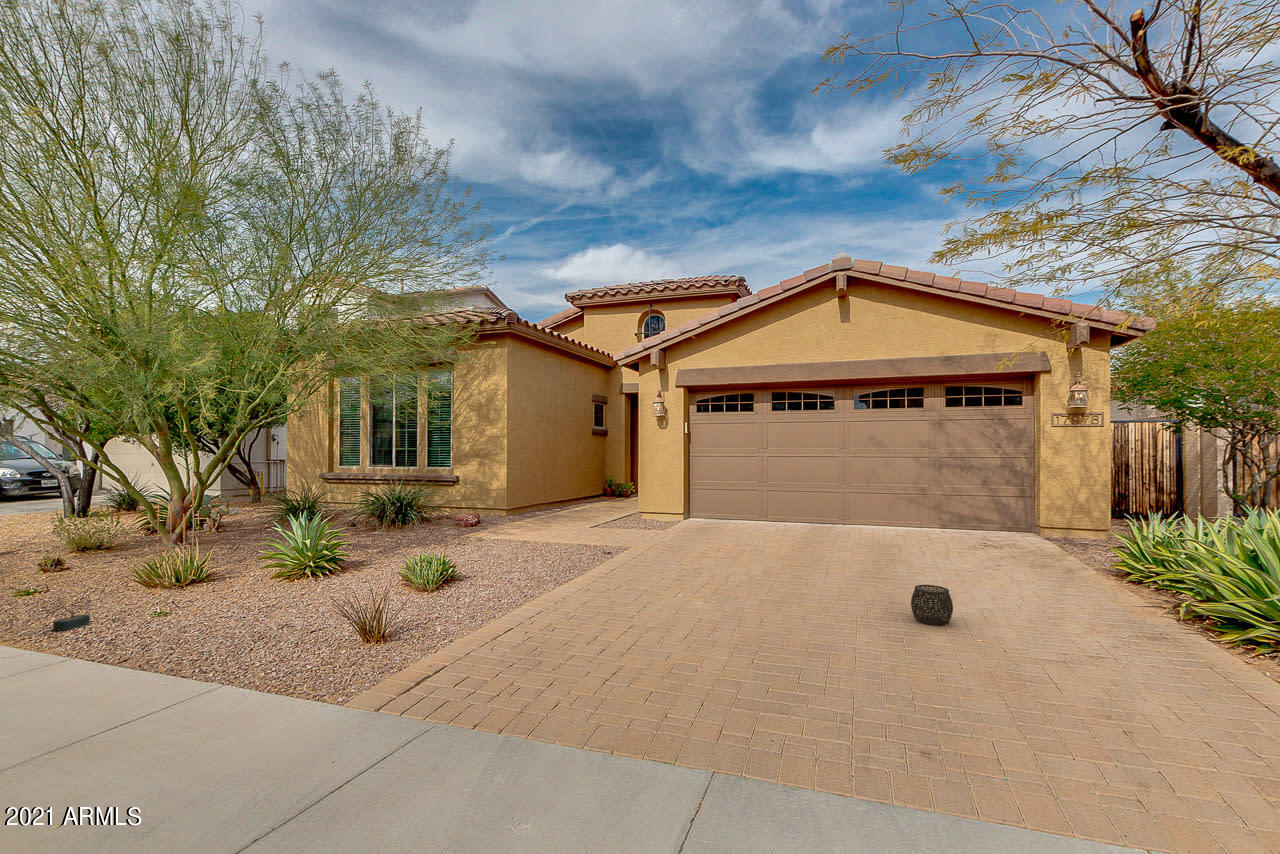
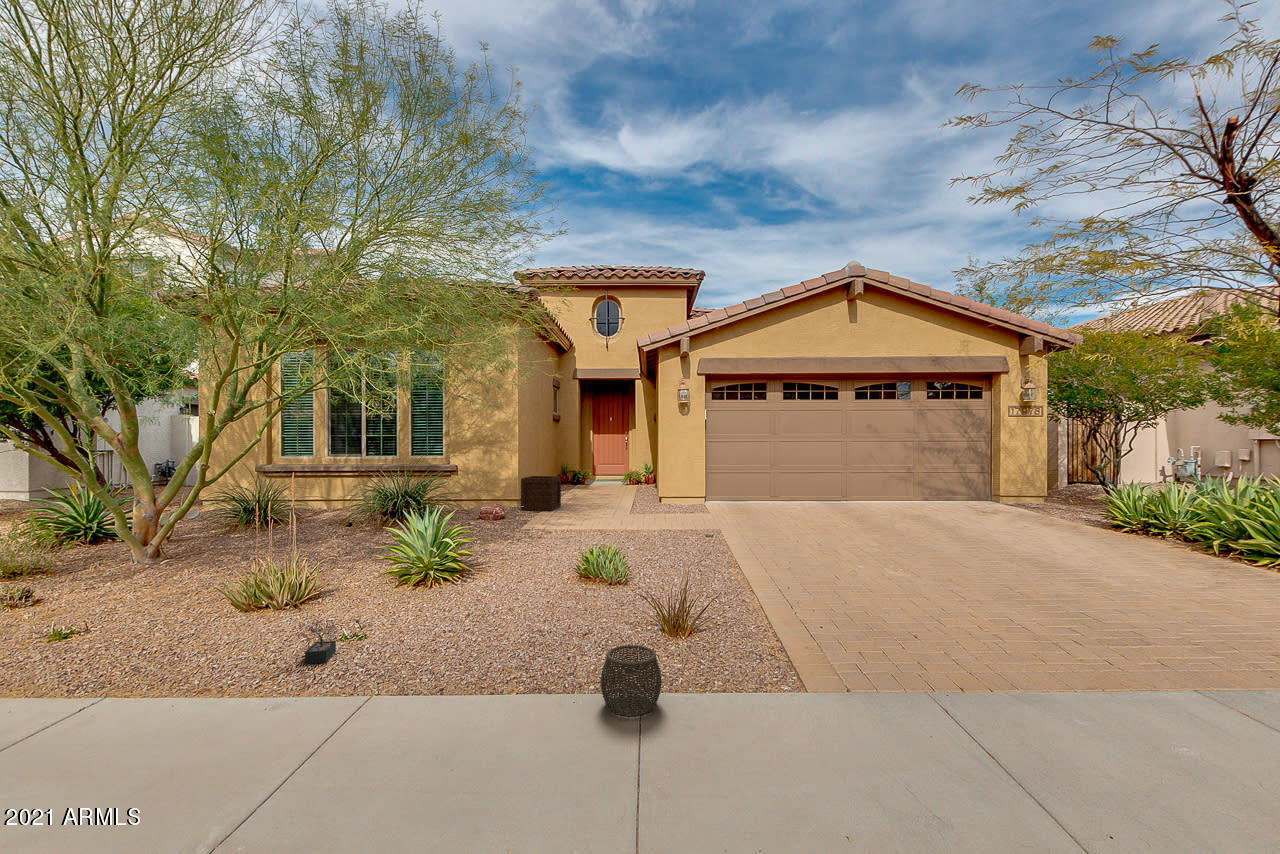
wooden crate: none [508,487,550,520] -> present [521,476,561,511]
woven basket: present [911,585,953,625] -> present [600,645,662,716]

